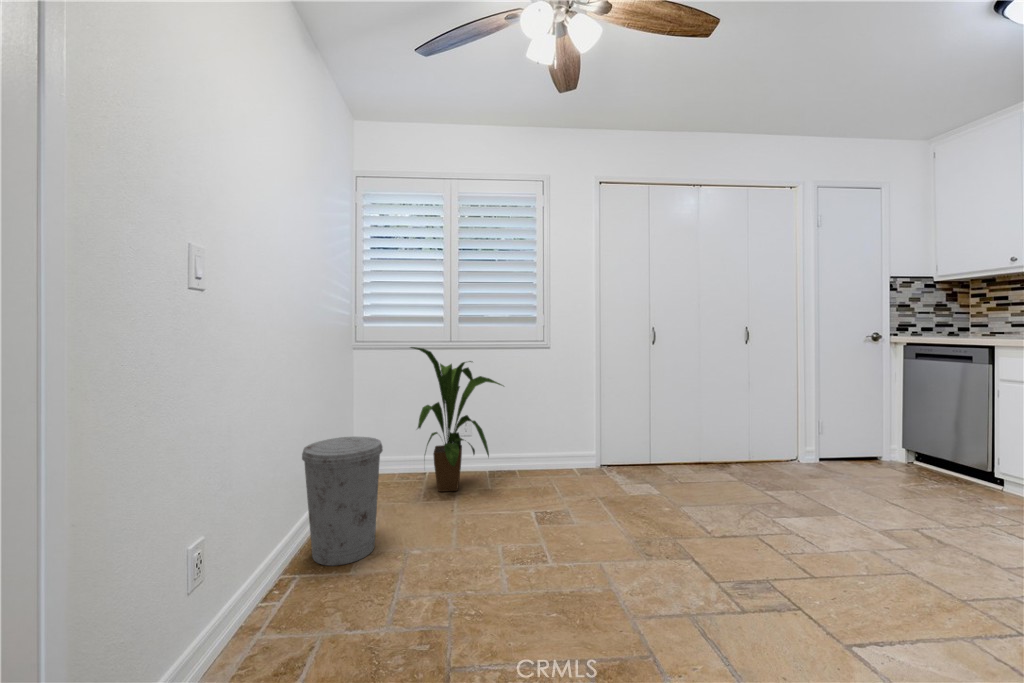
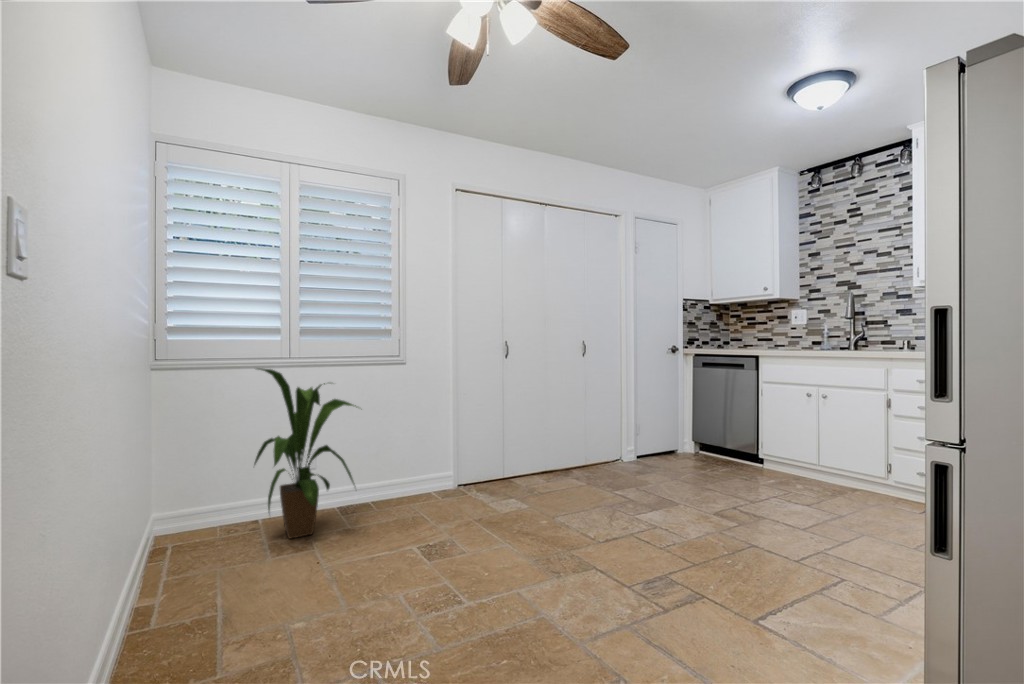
trash can: present [302,437,383,566] -> none [152,482,259,643]

